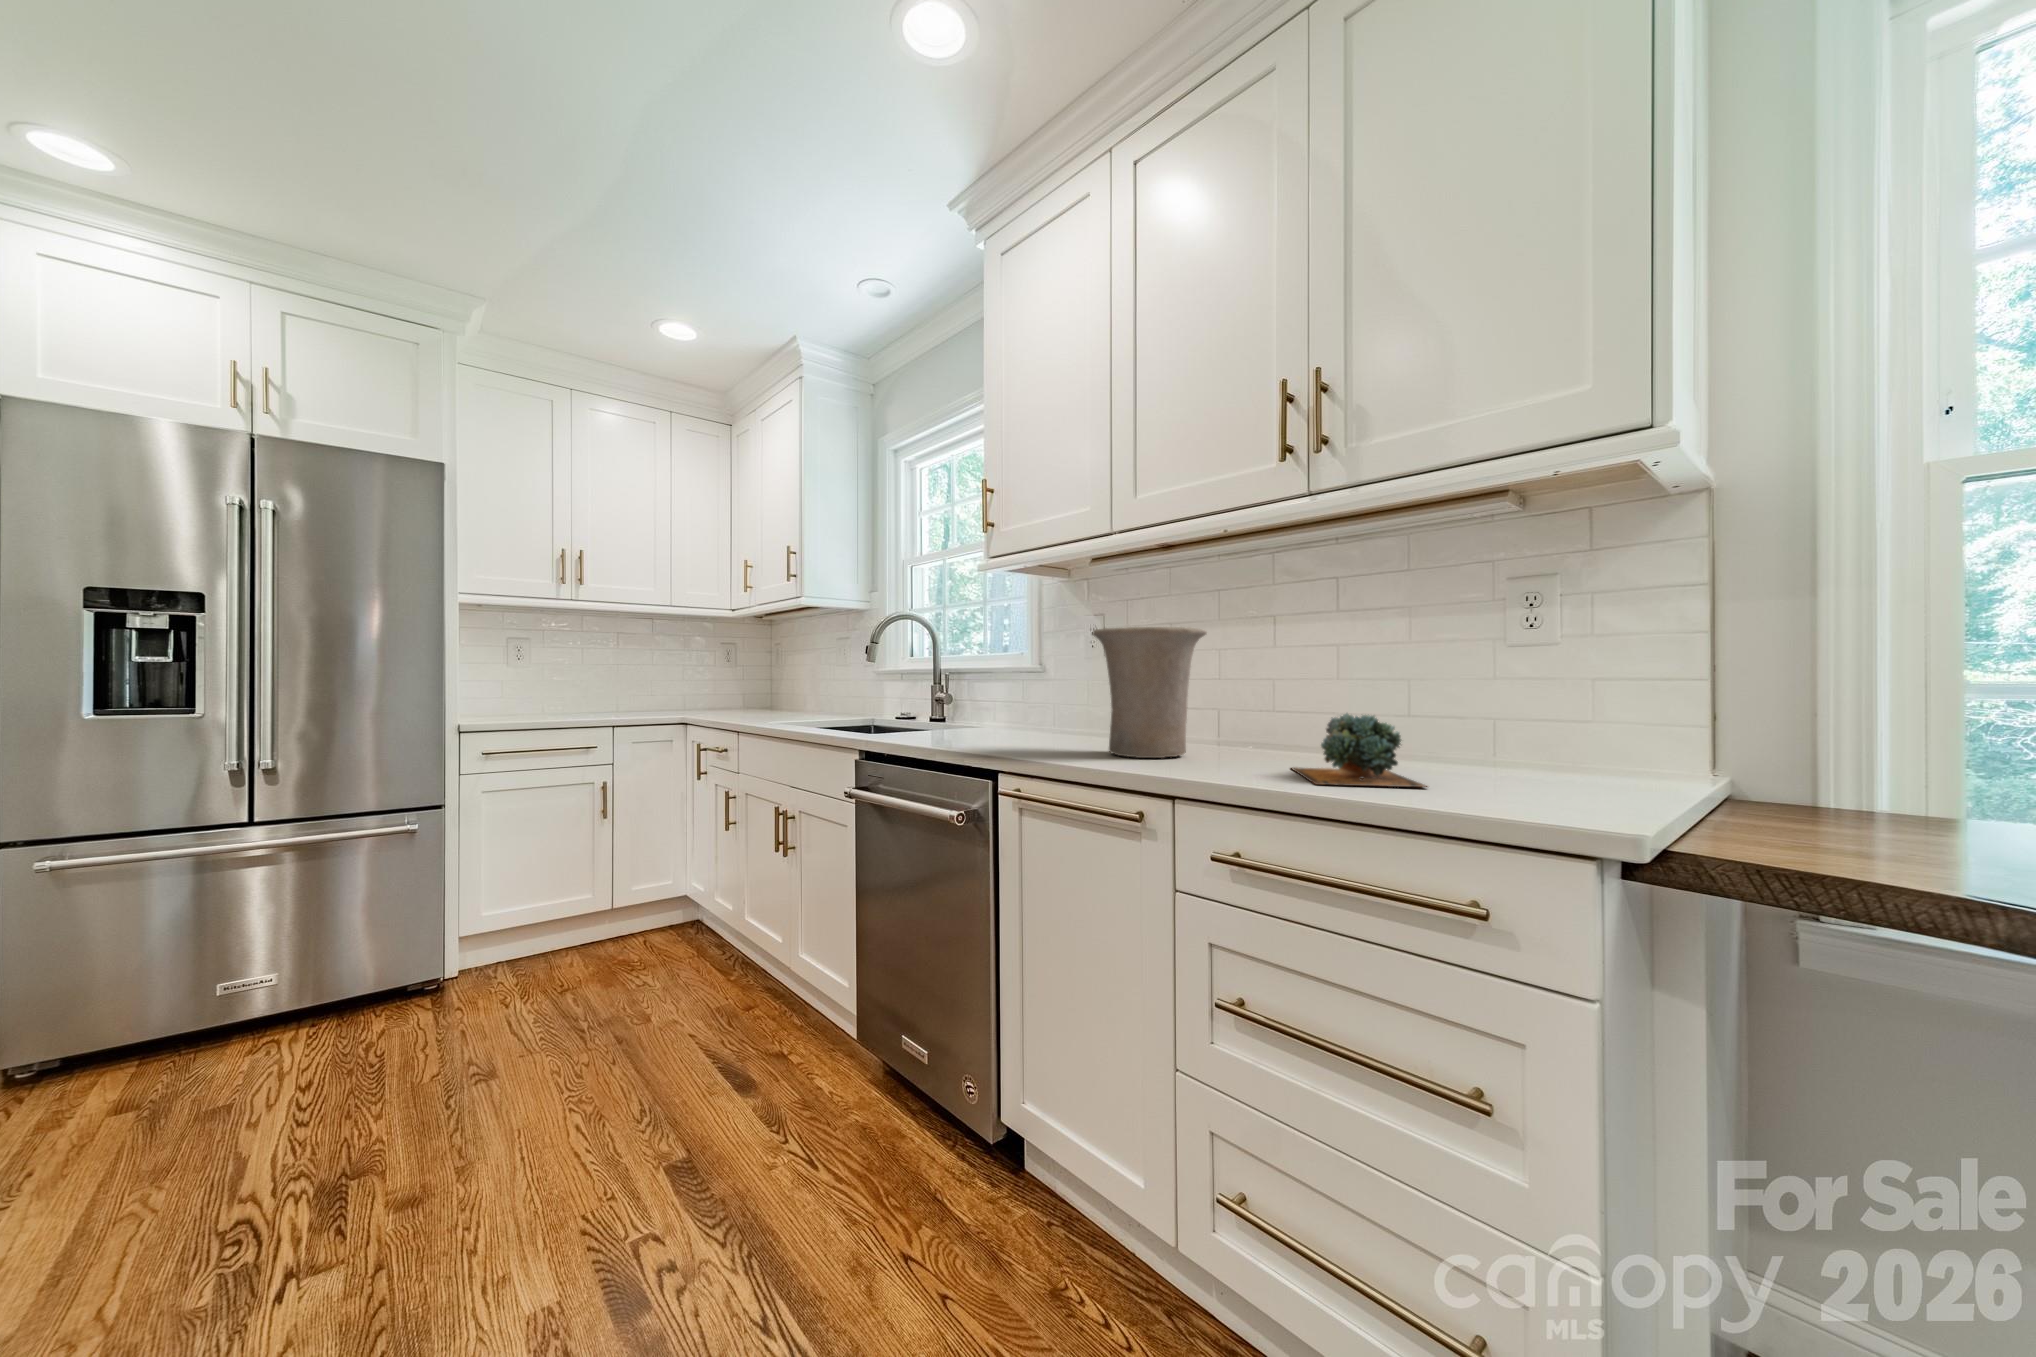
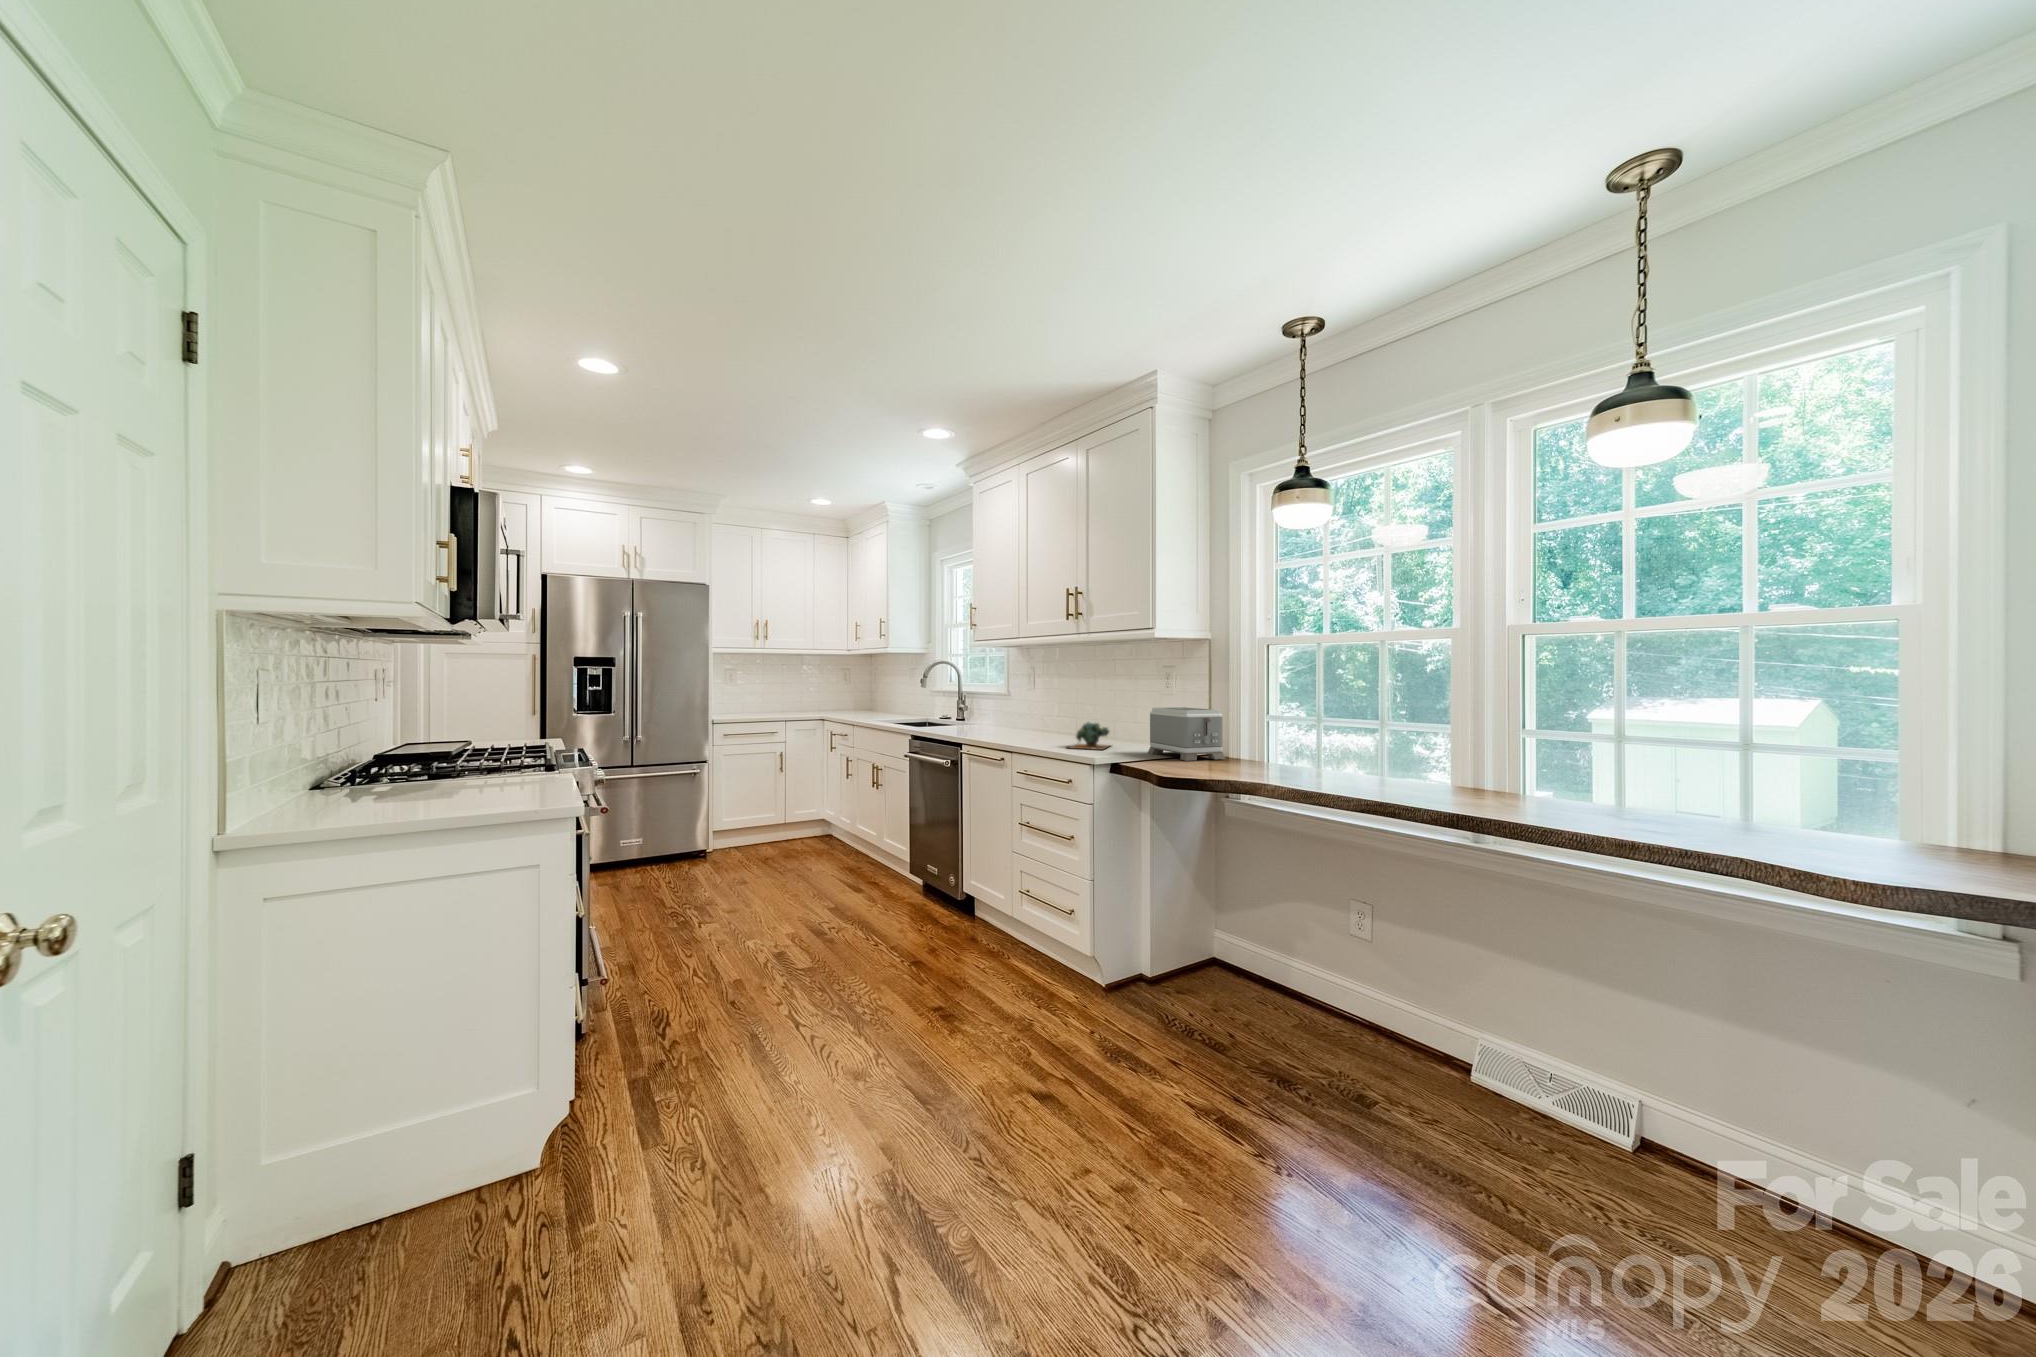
vase: present [1093,627,1207,758] -> none [1008,682,1058,740]
toaster: none [1567,665,1916,830] -> present [1148,707,1225,761]

